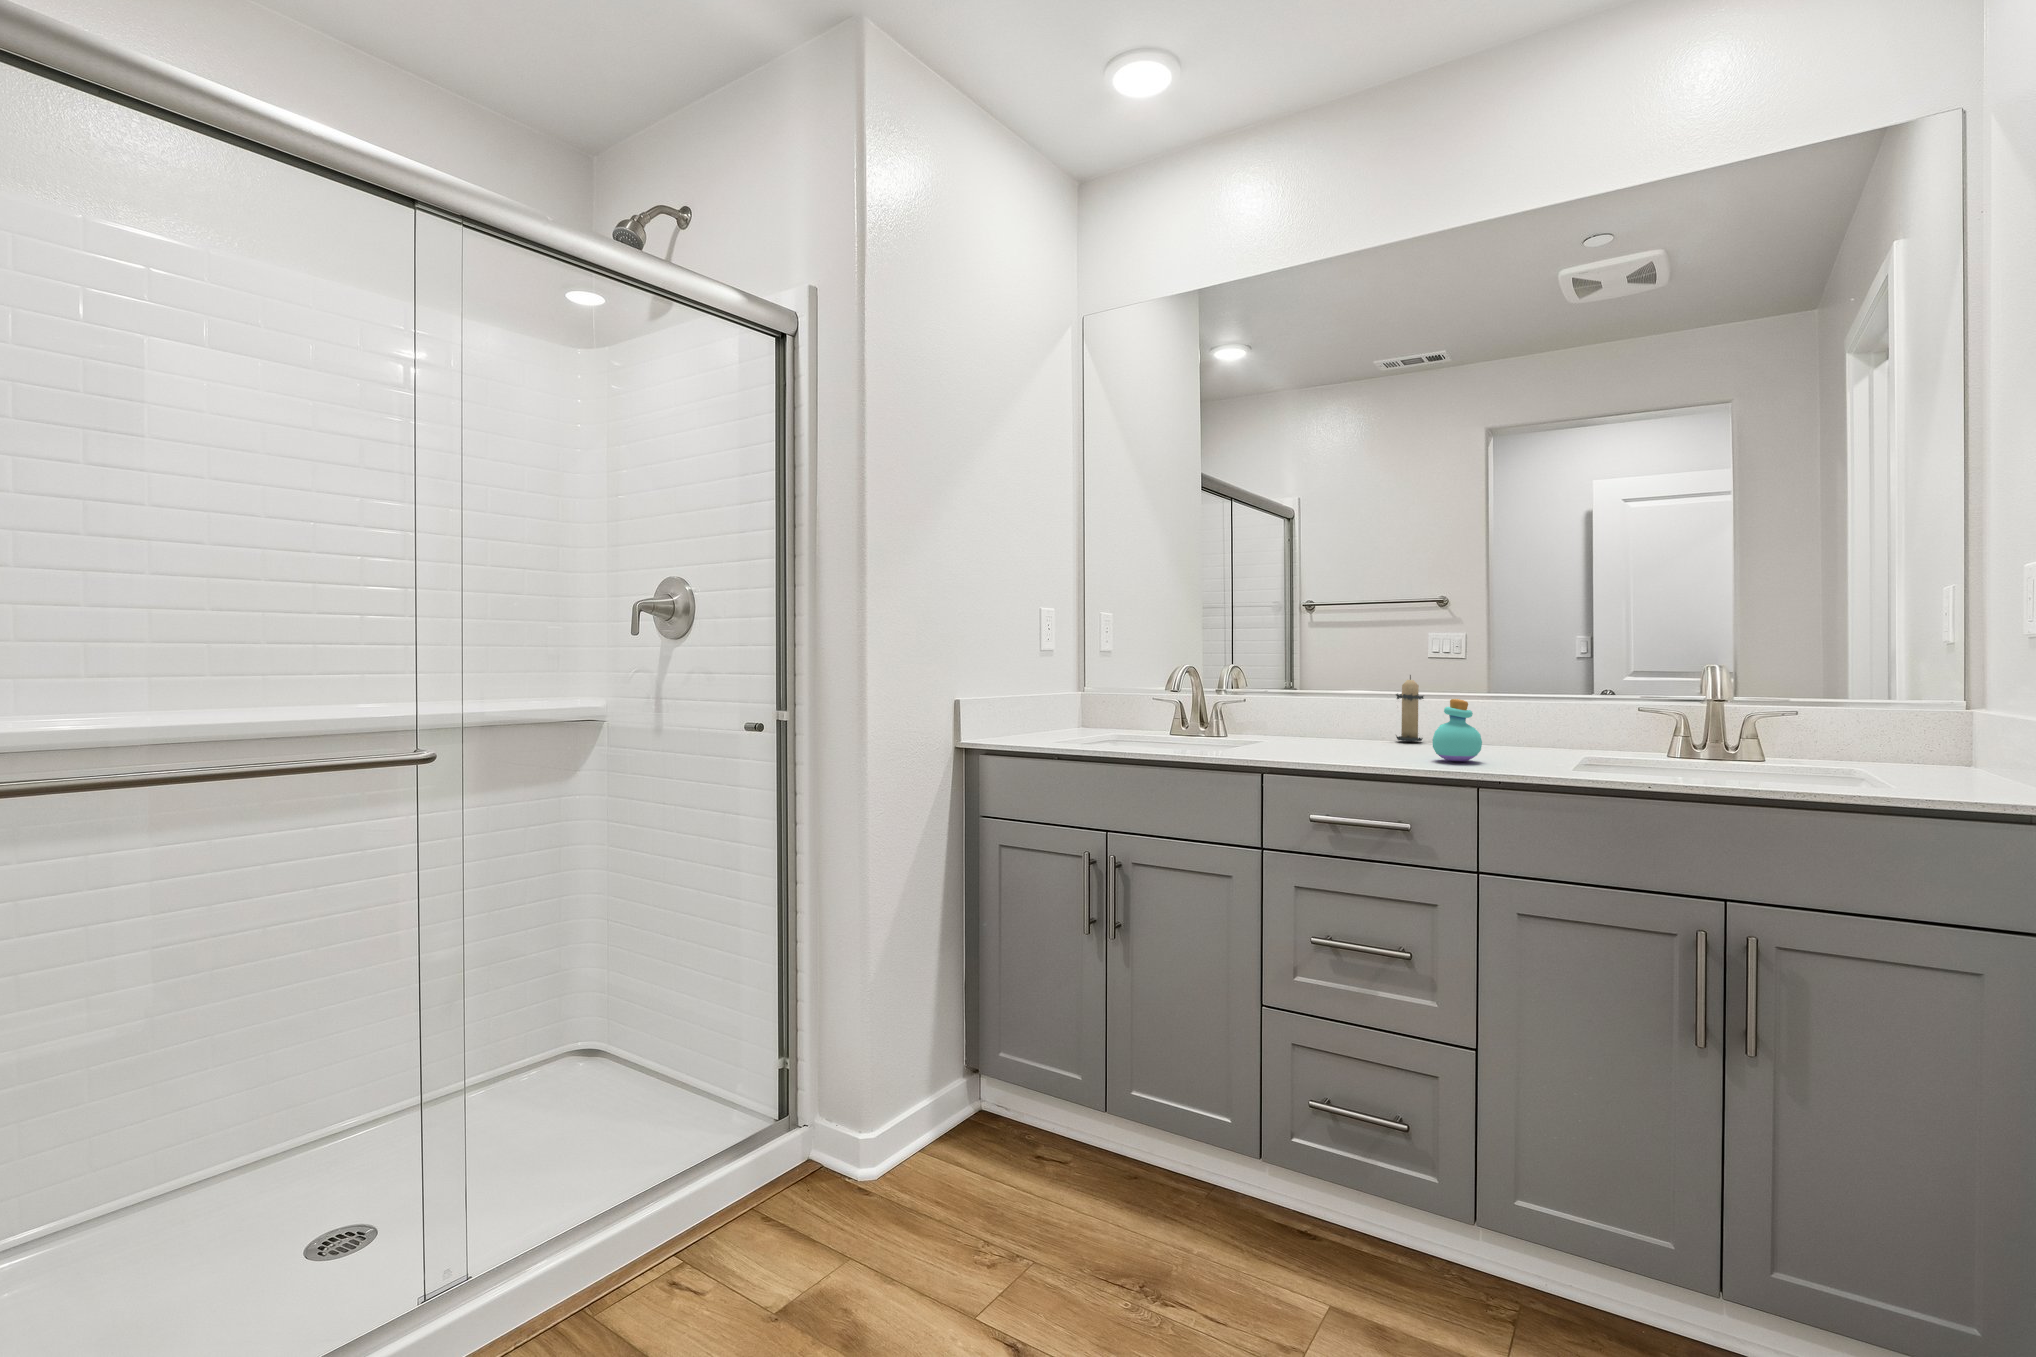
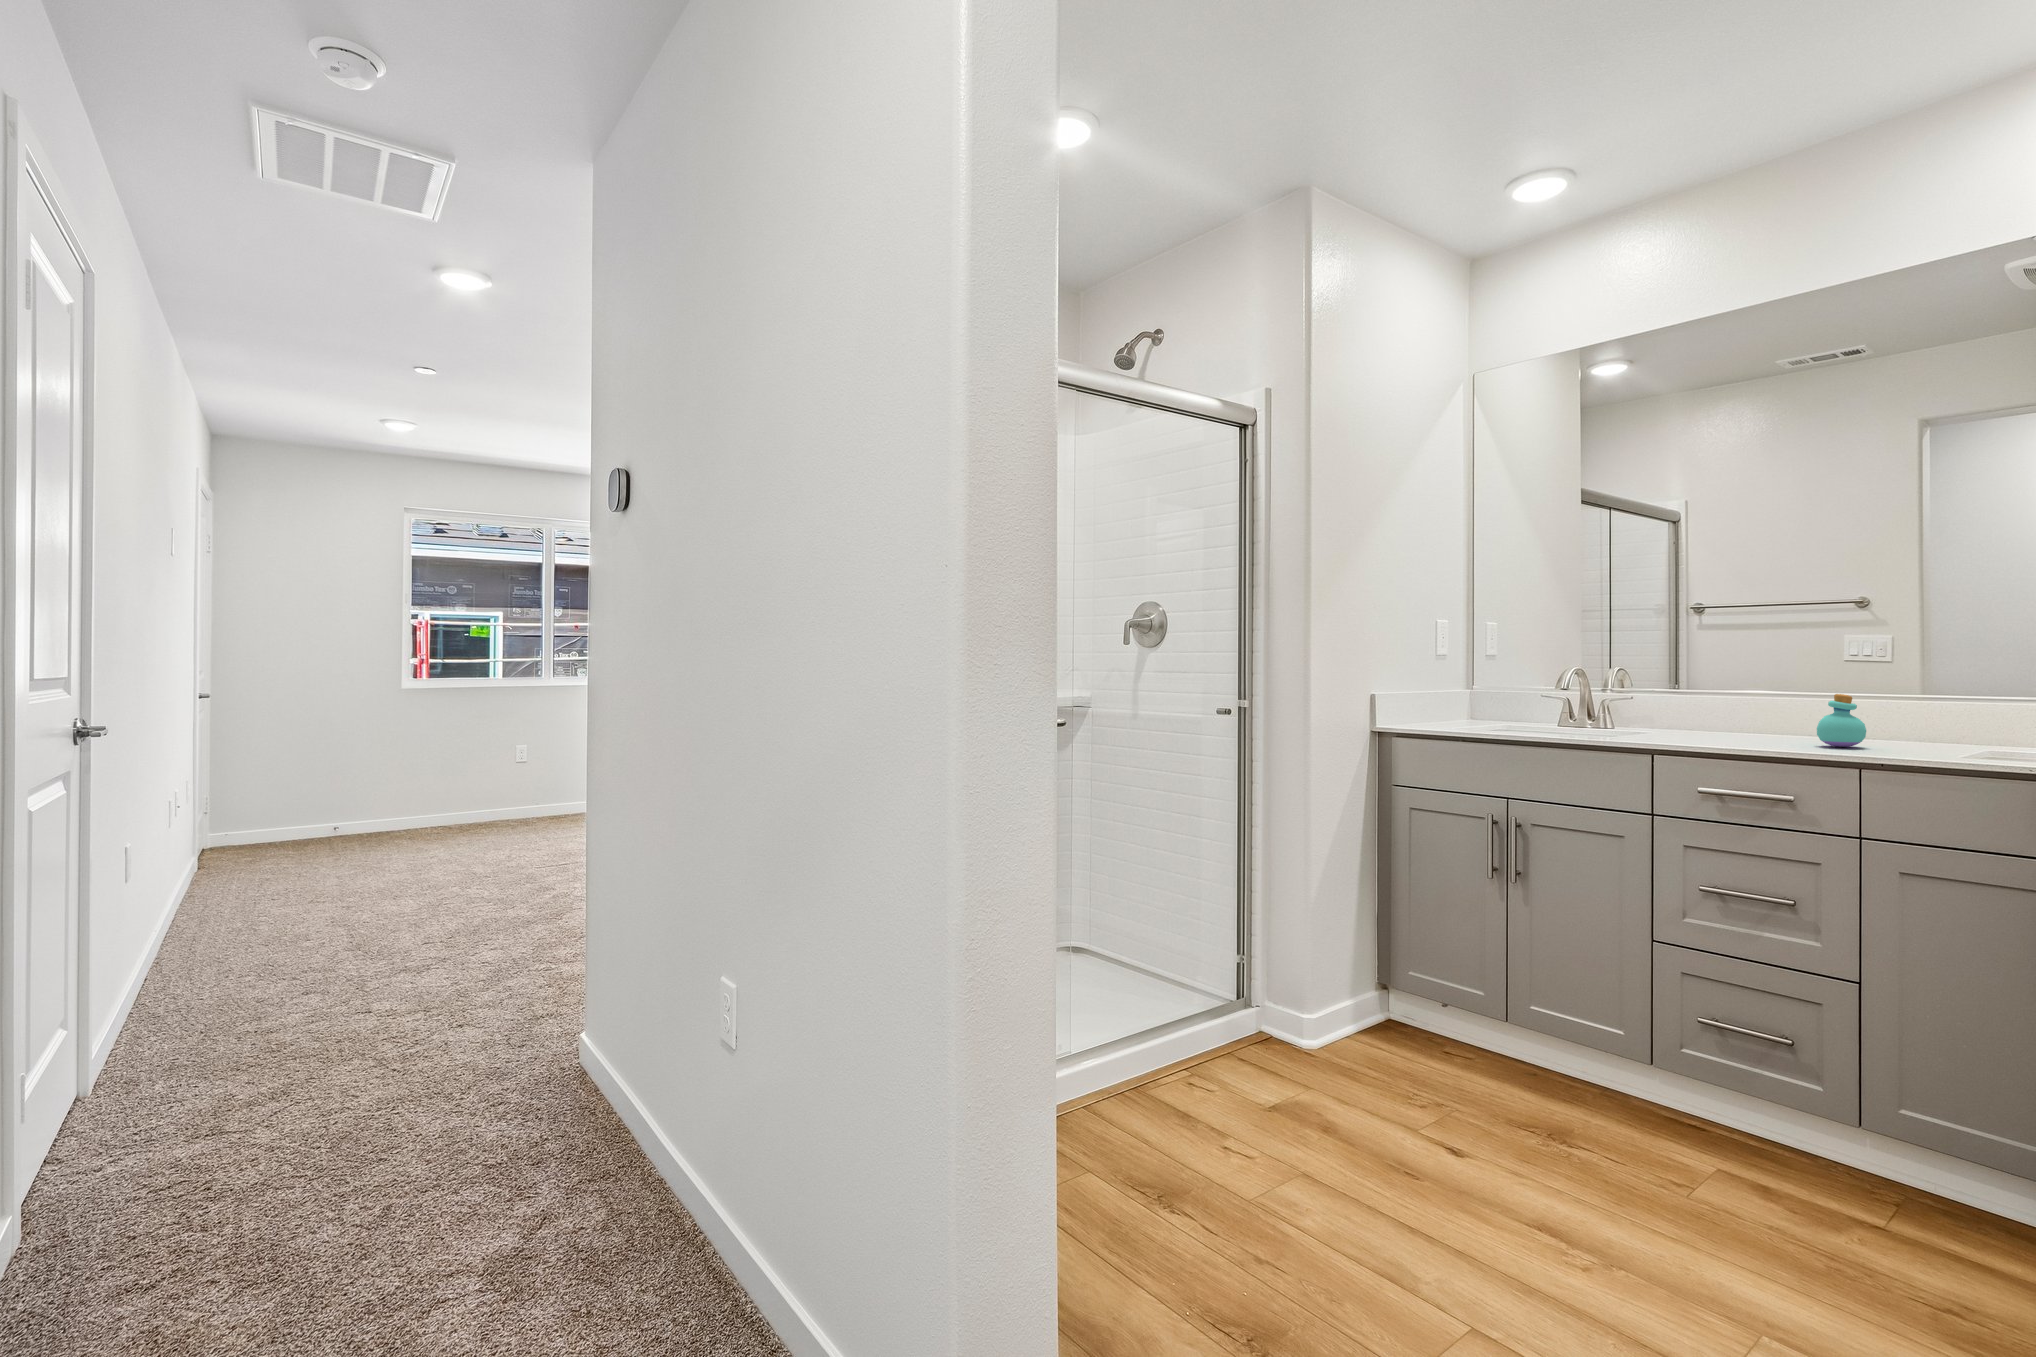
candle: present [1396,675,1424,741] -> none [1779,675,1816,734]

